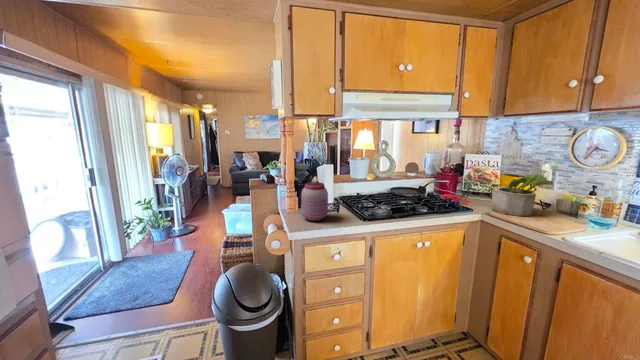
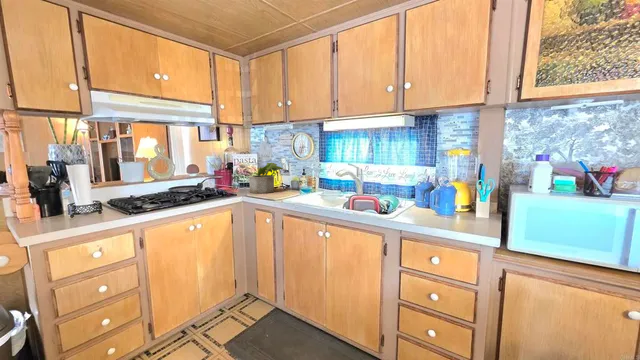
jar: present [301,182,328,221] -> none [40,183,81,224]

